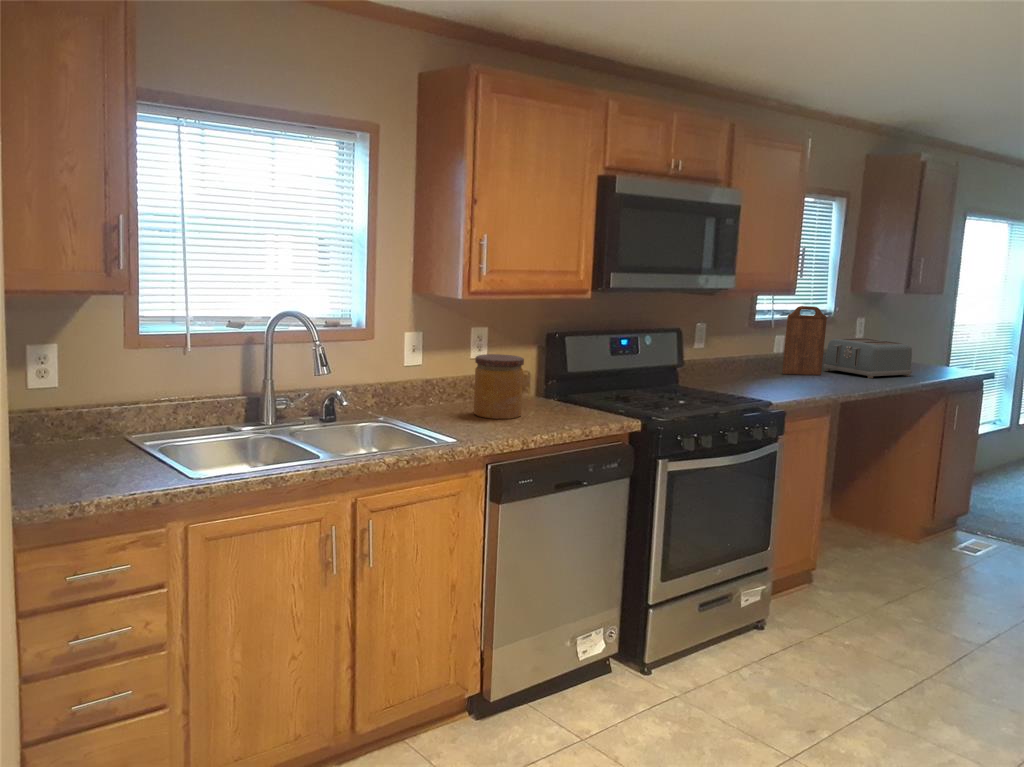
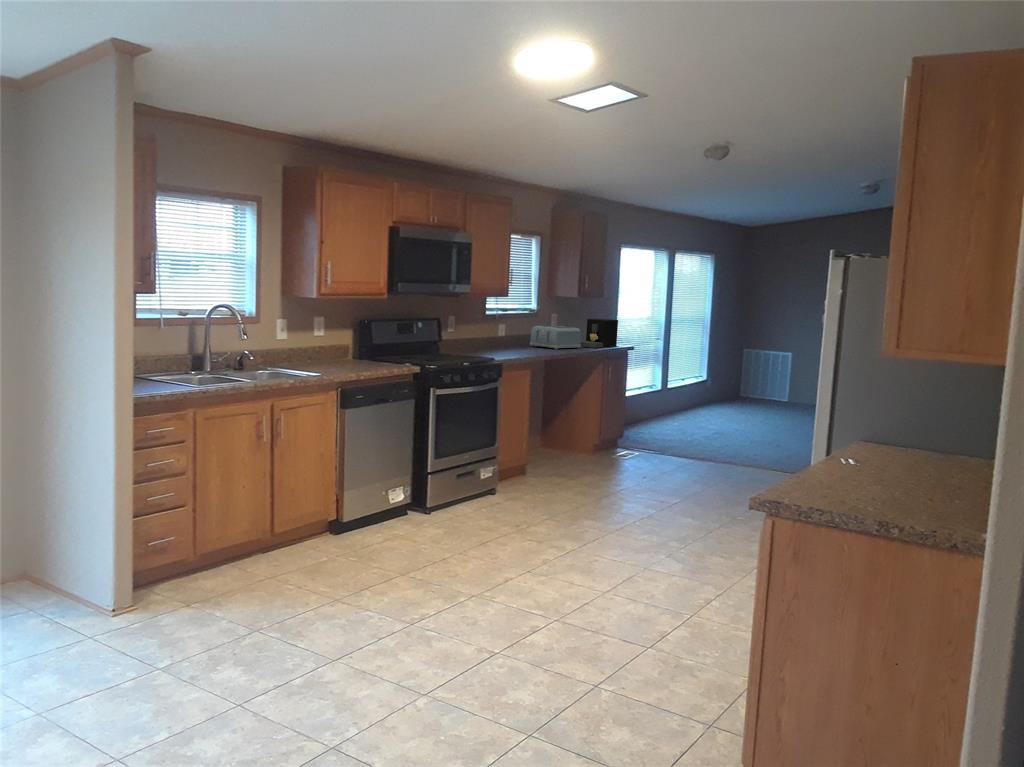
cutting board: present [782,306,827,375] -> none [504,305,529,348]
coffee maker: none [904,328,975,376] -> present [580,319,618,348]
jar: present [474,354,524,419] -> none [322,332,352,368]

